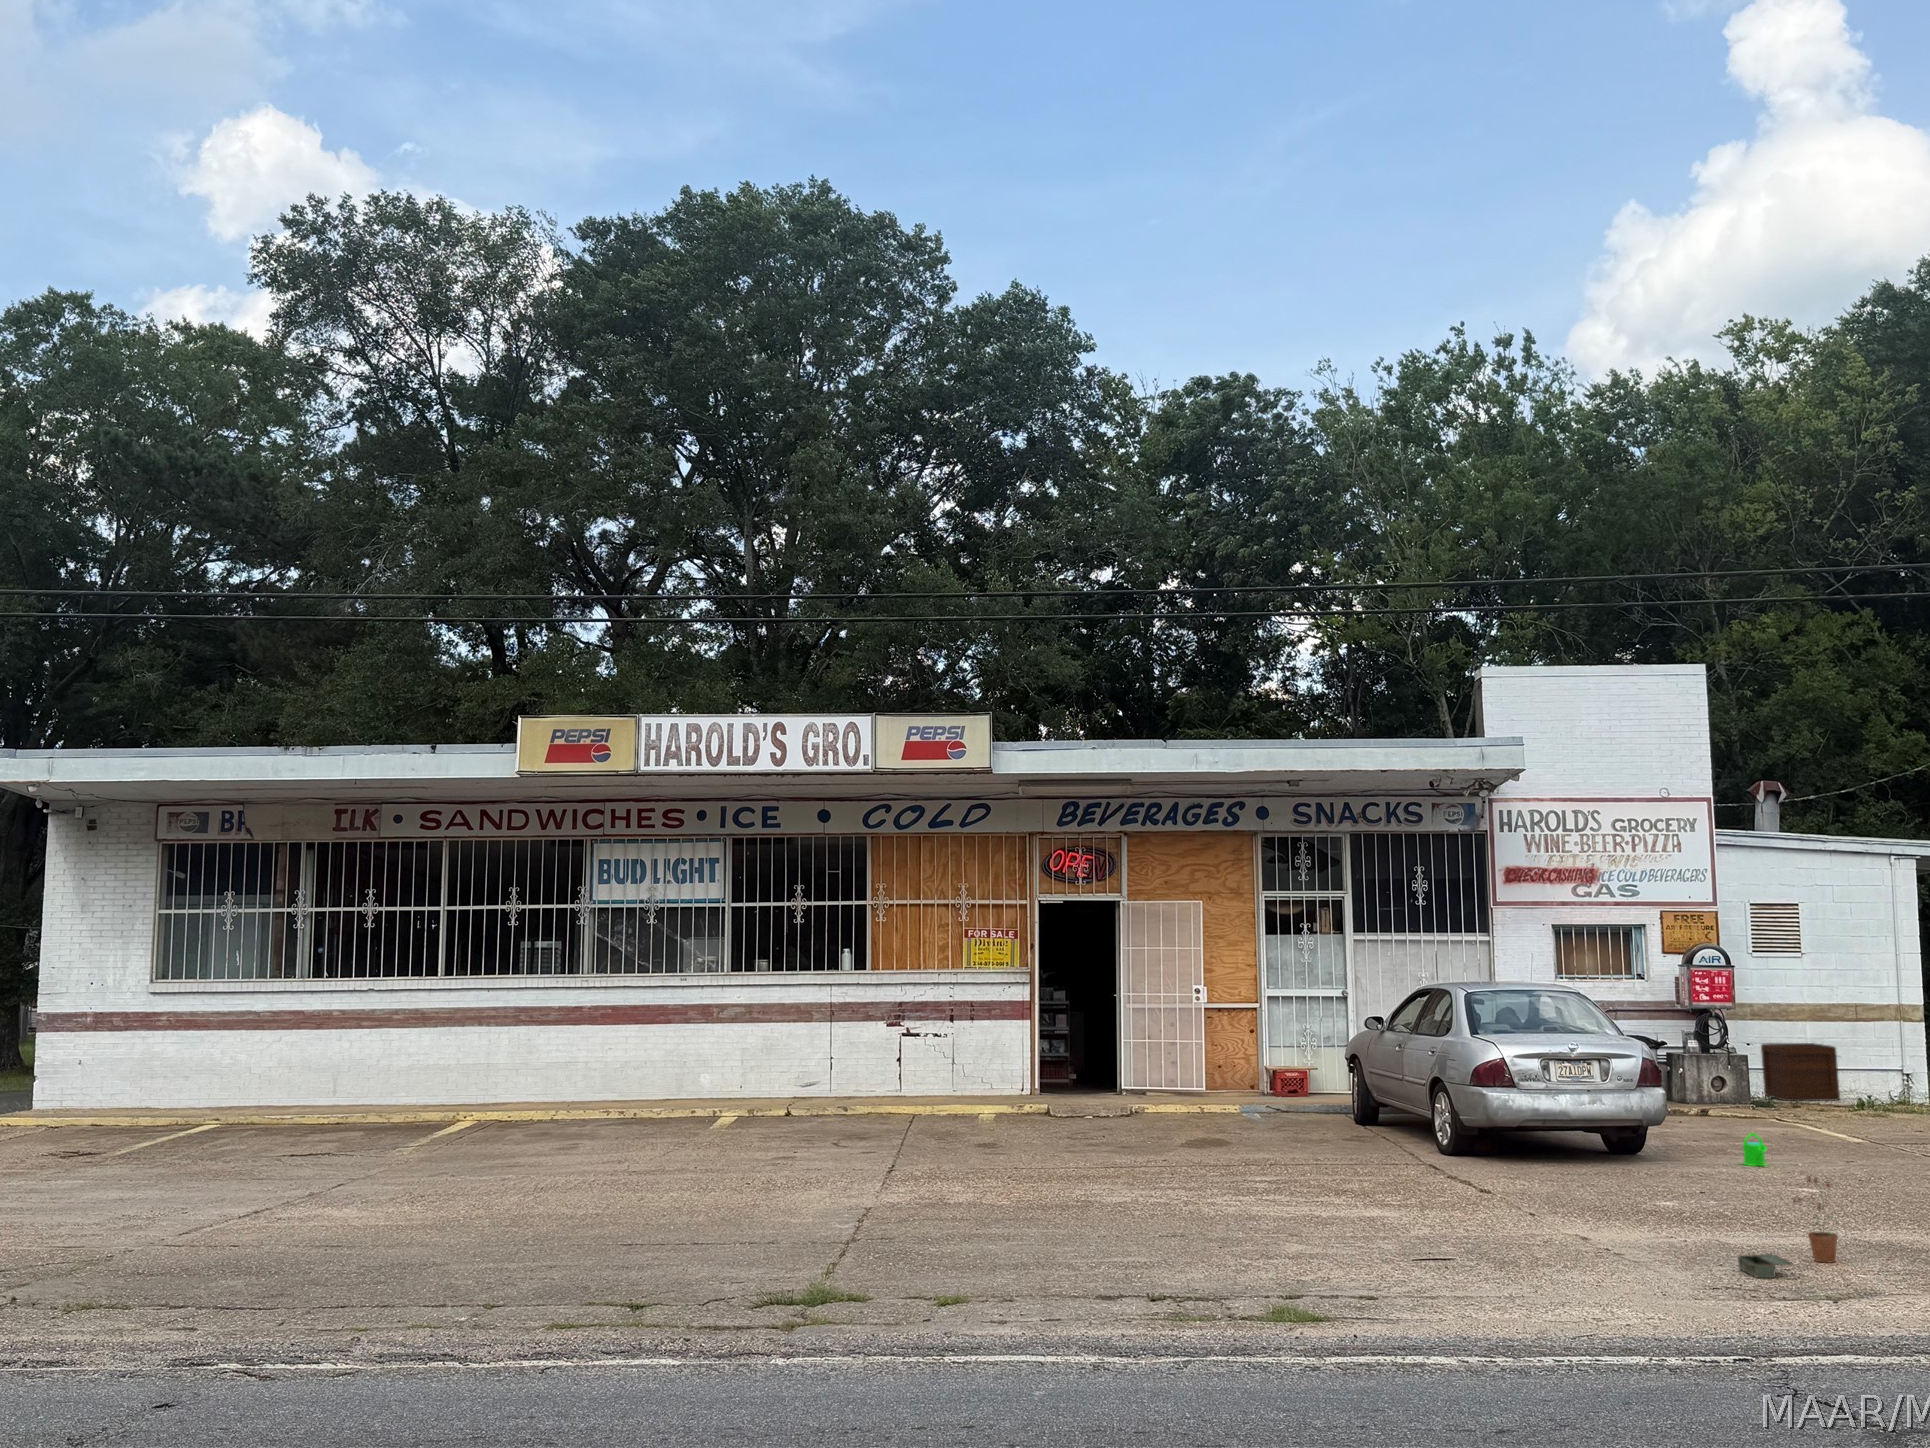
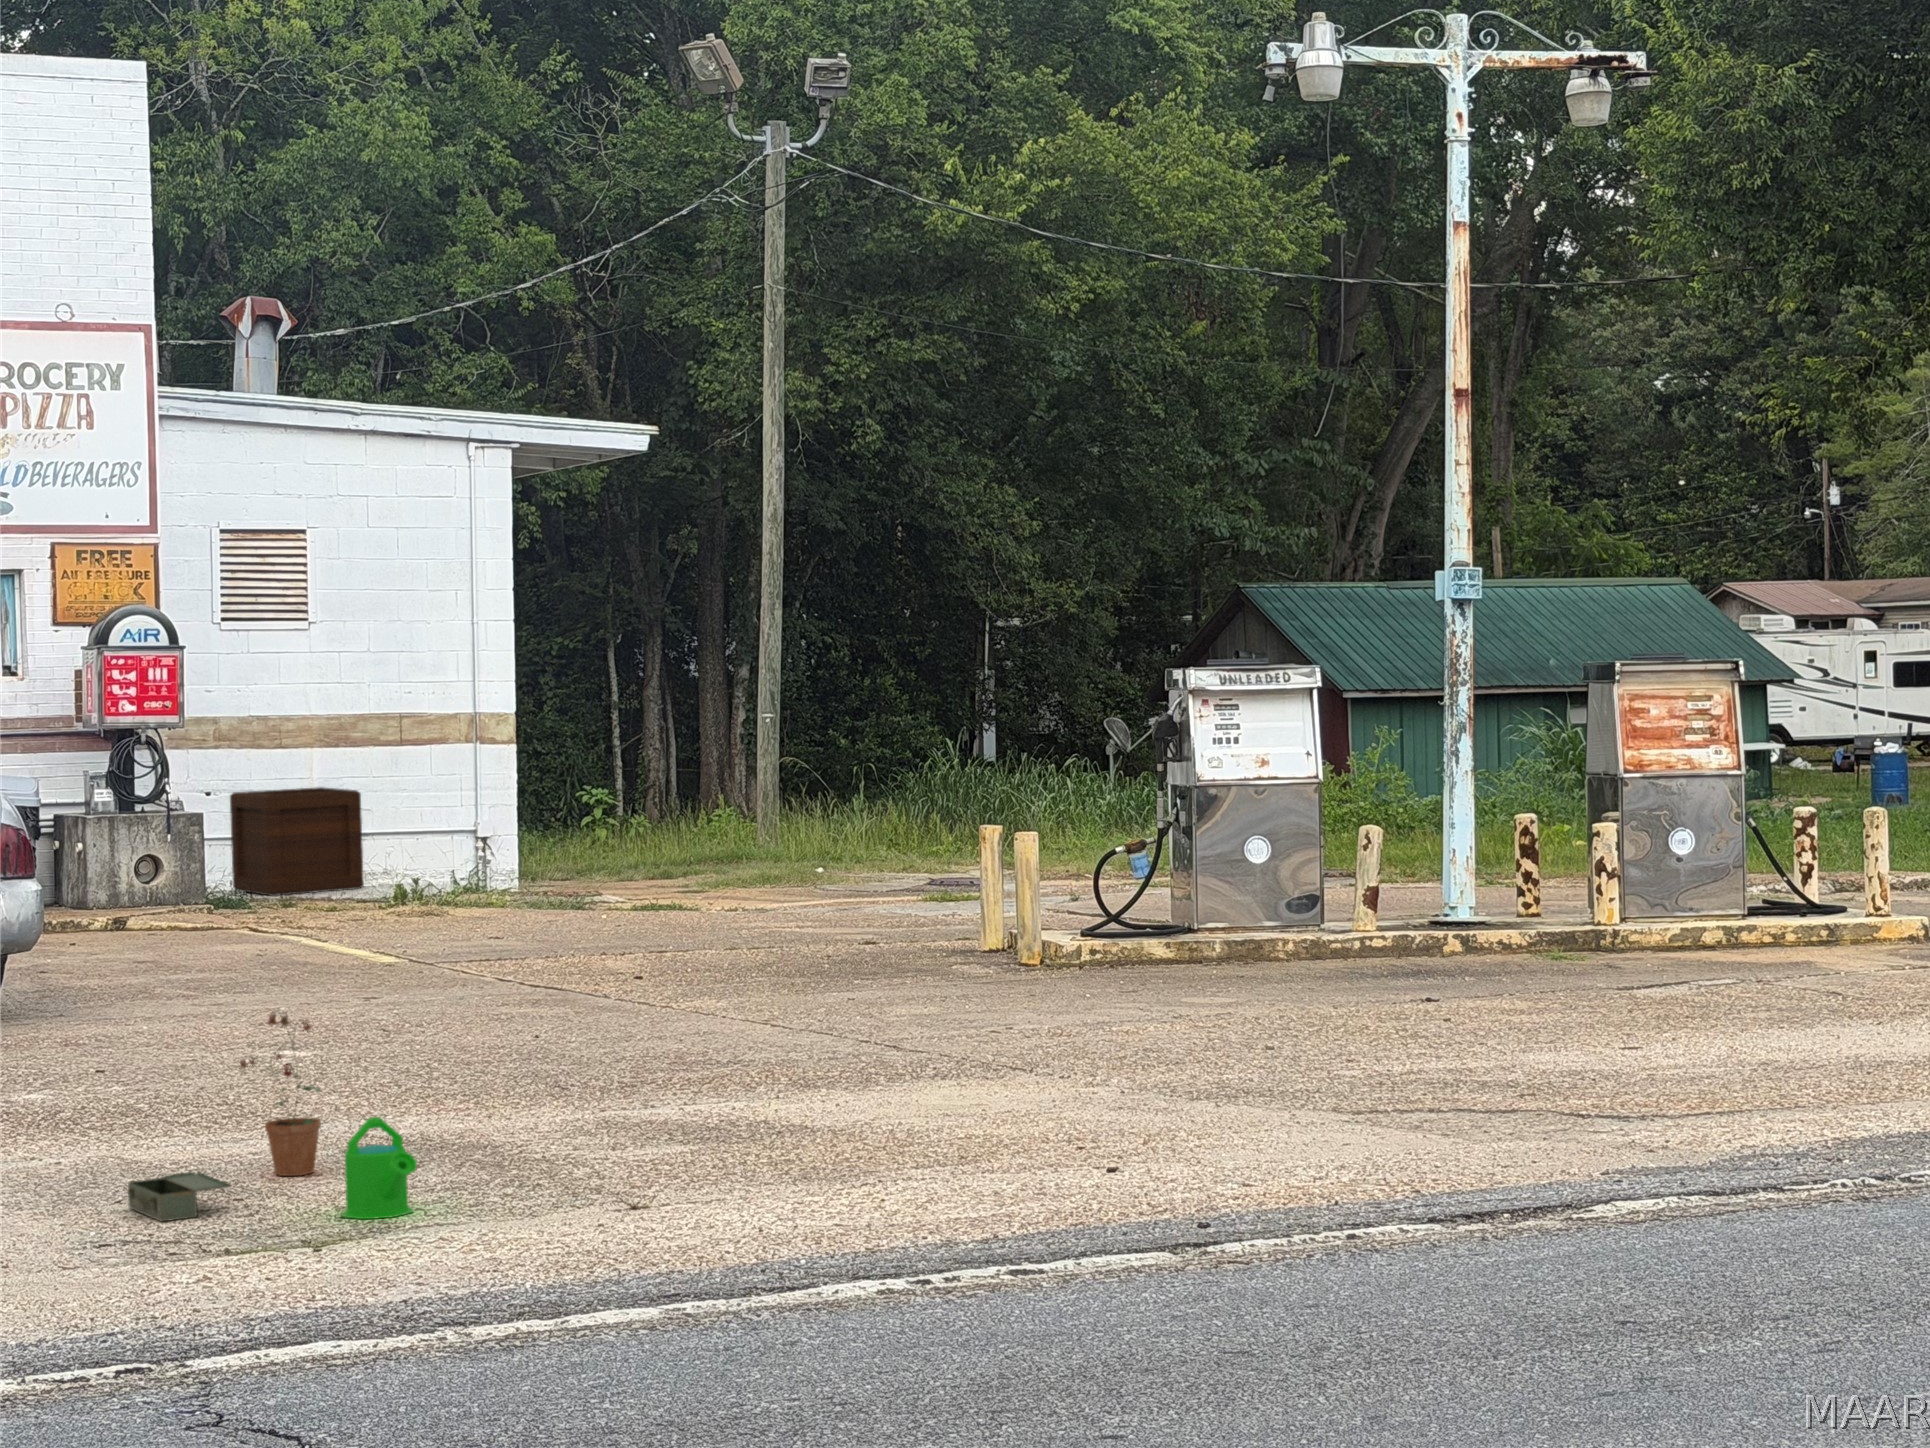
watering can: present [1743,1133,1767,1166] -> present [341,1117,417,1219]

